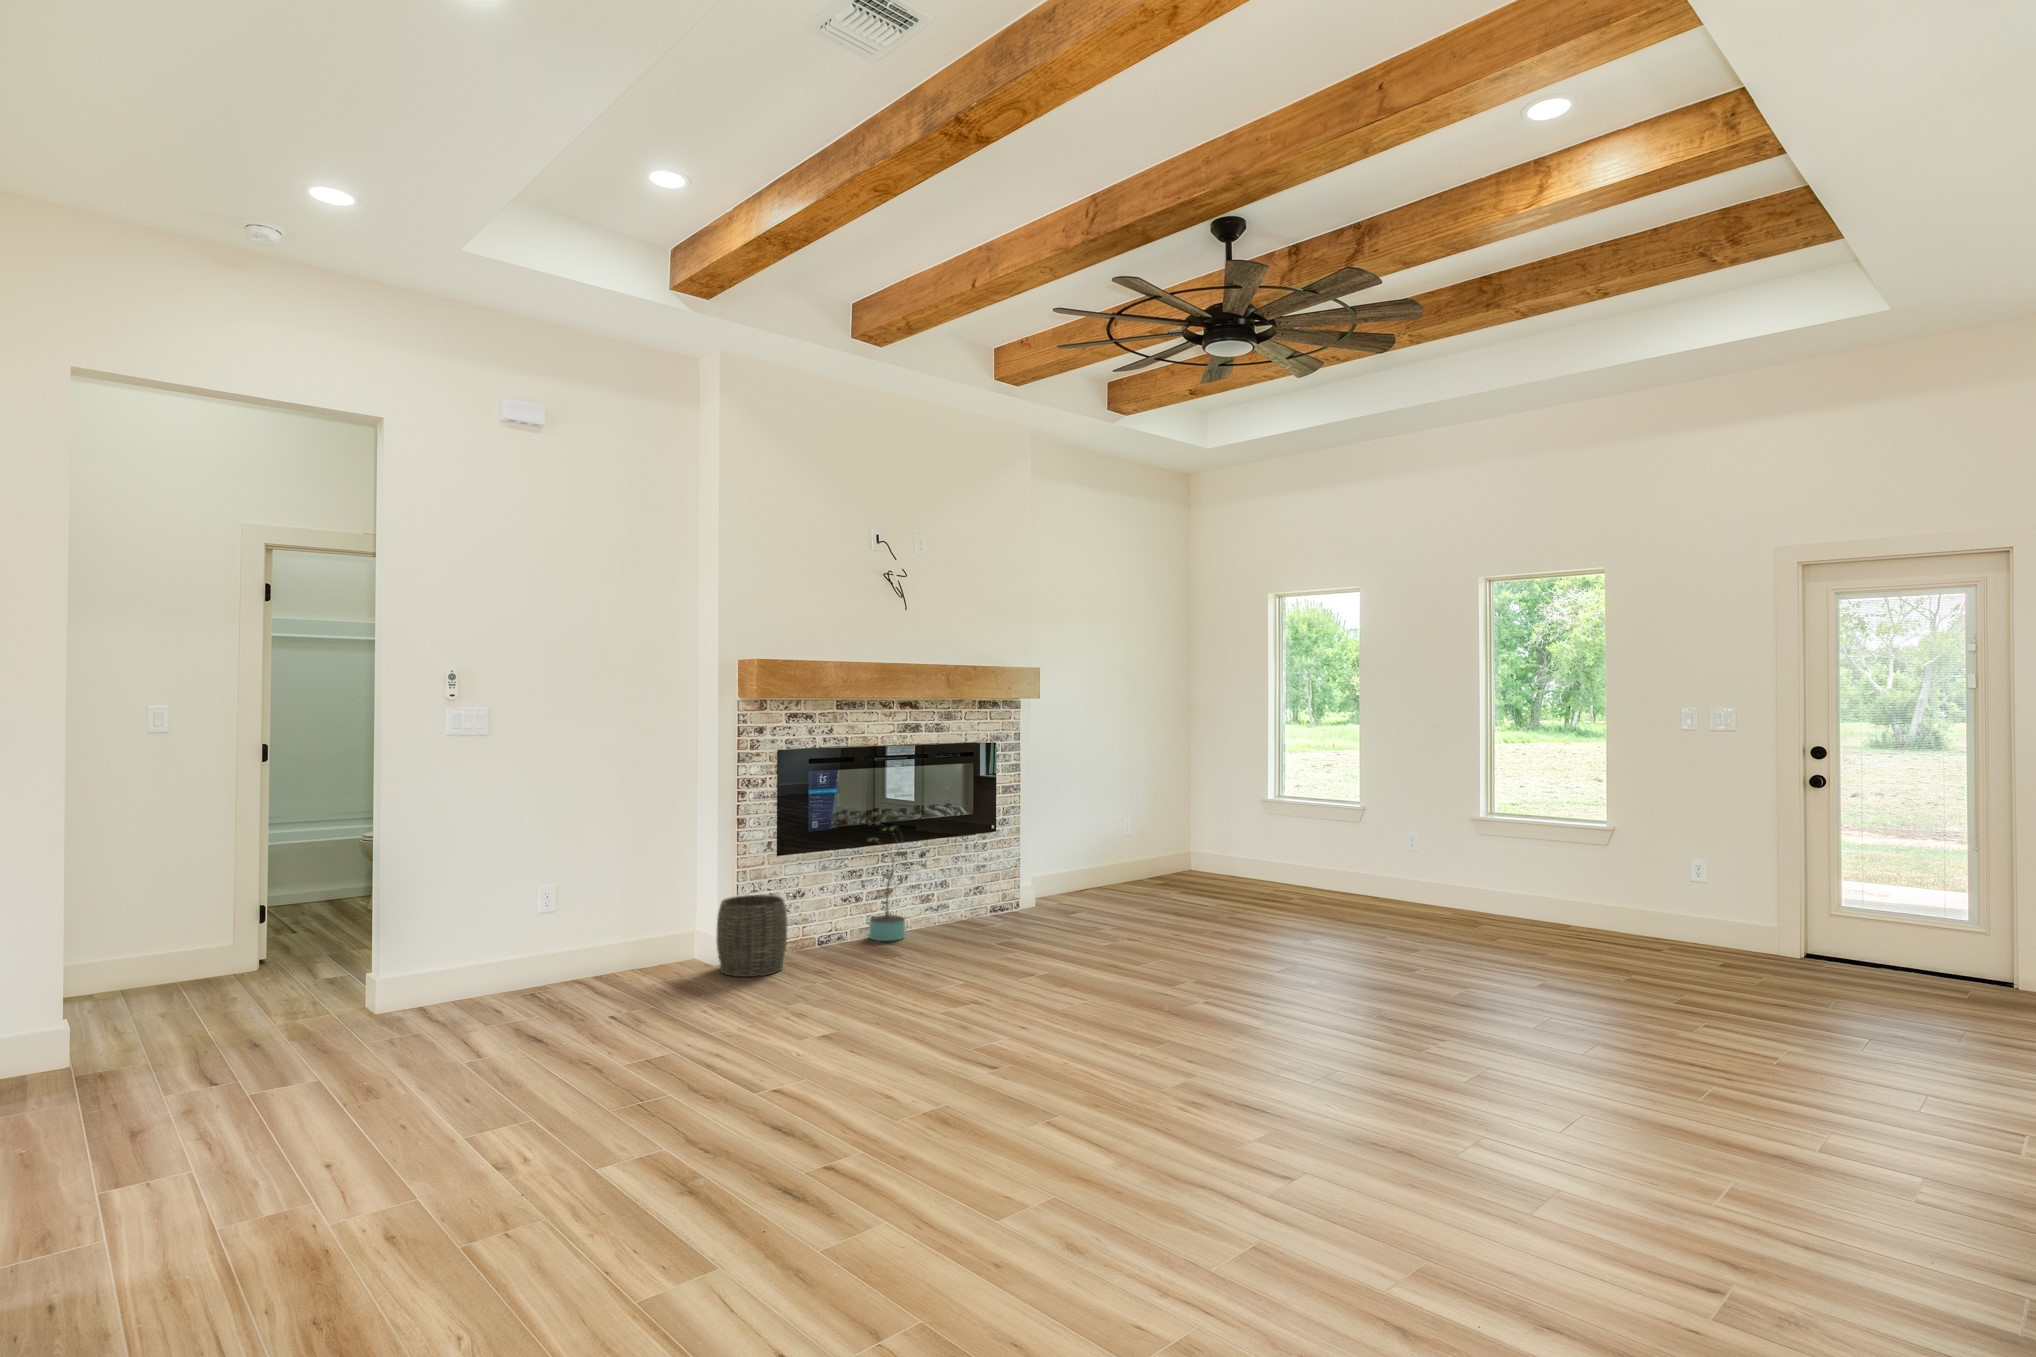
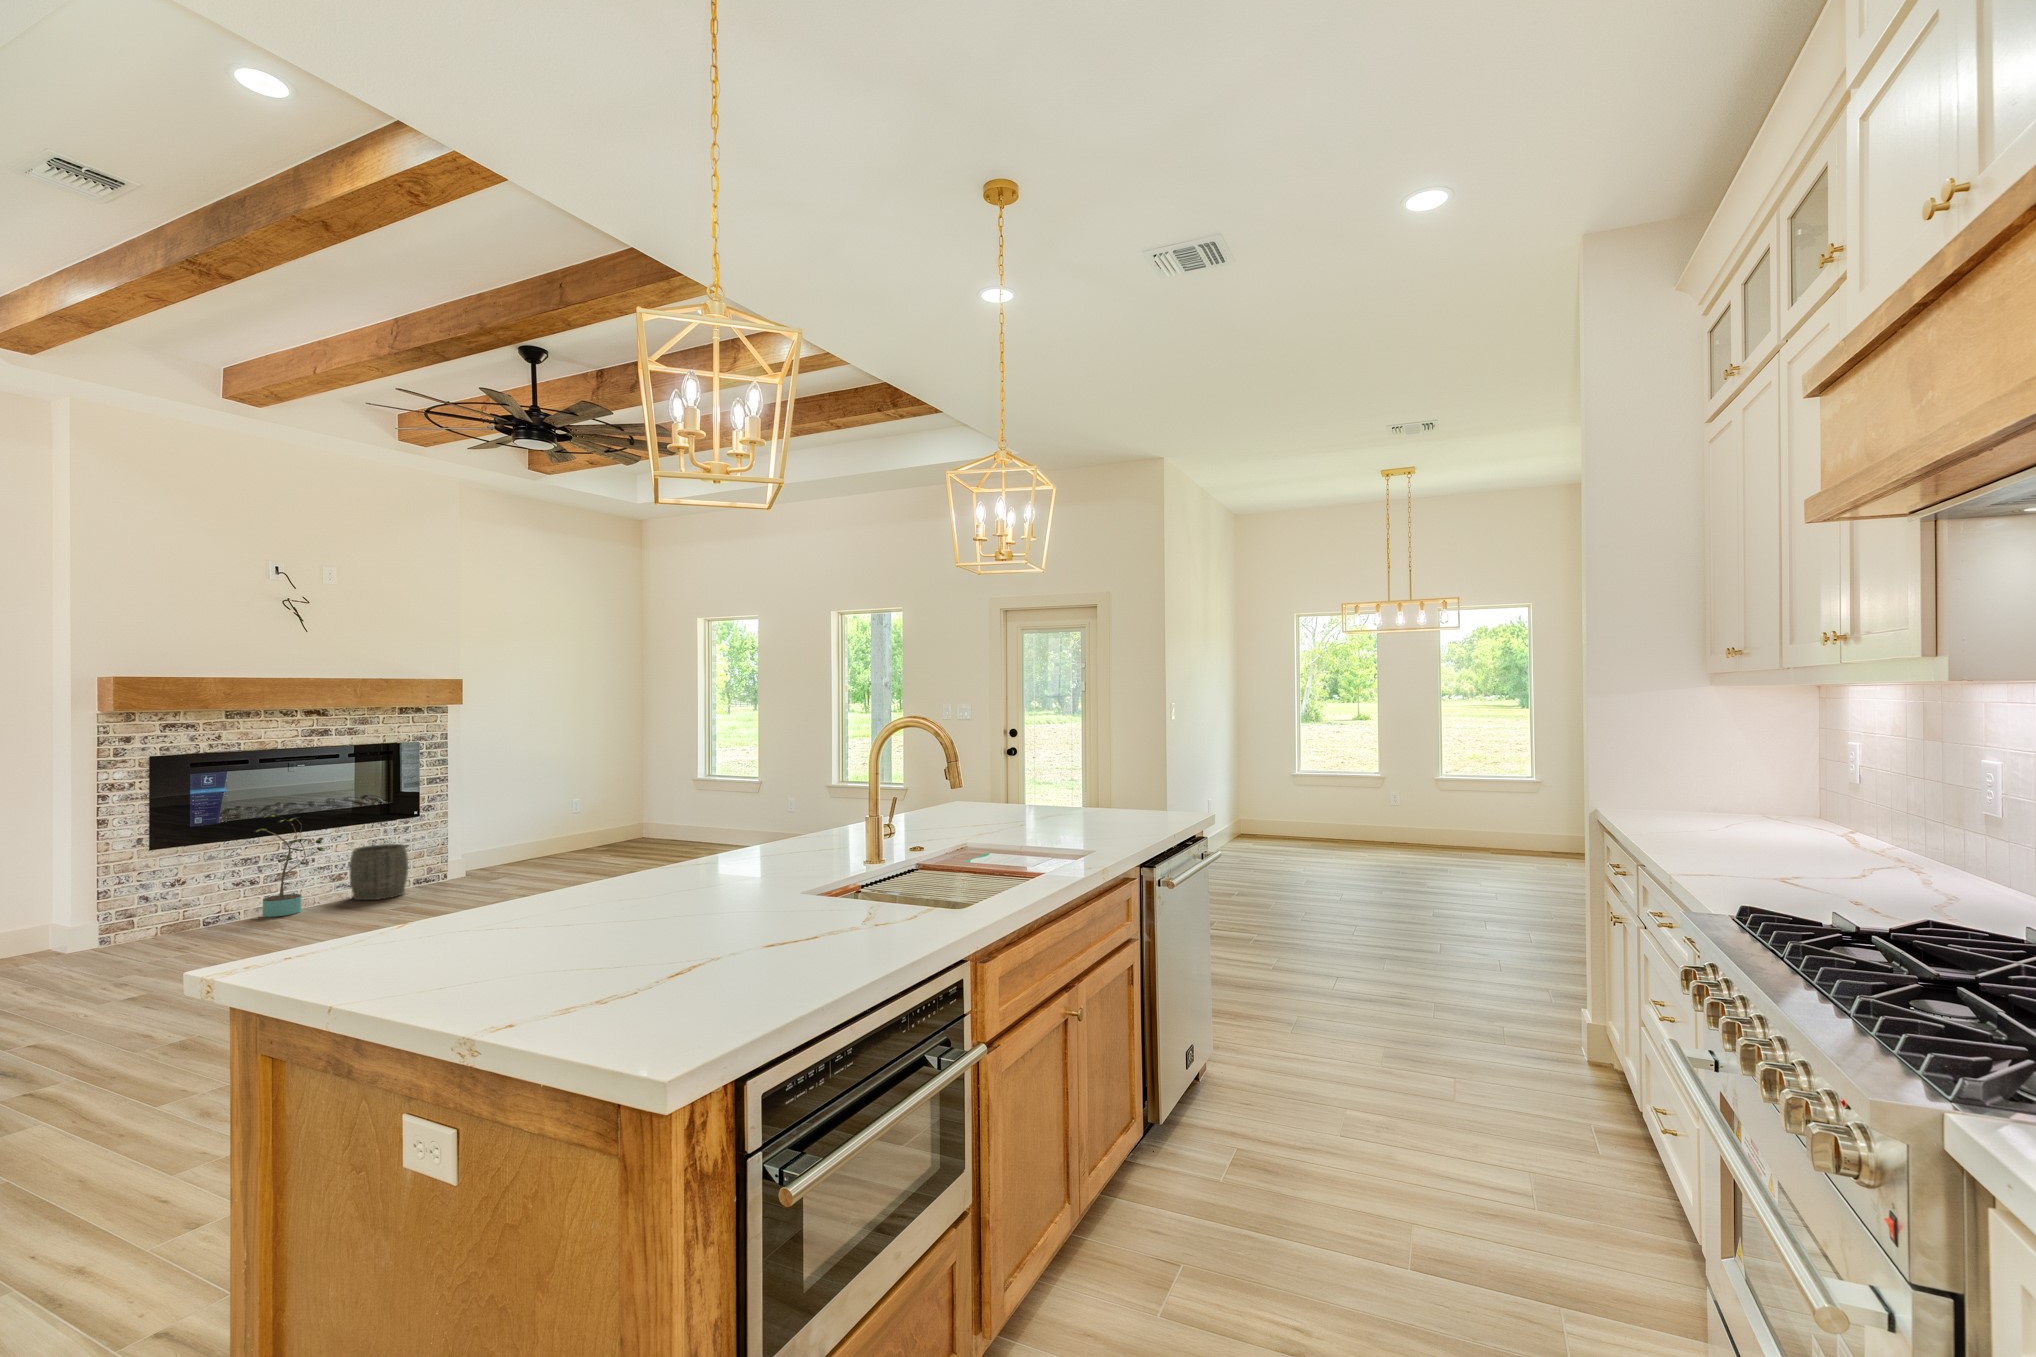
woven basket: present [717,895,787,977] -> present [350,844,408,900]

